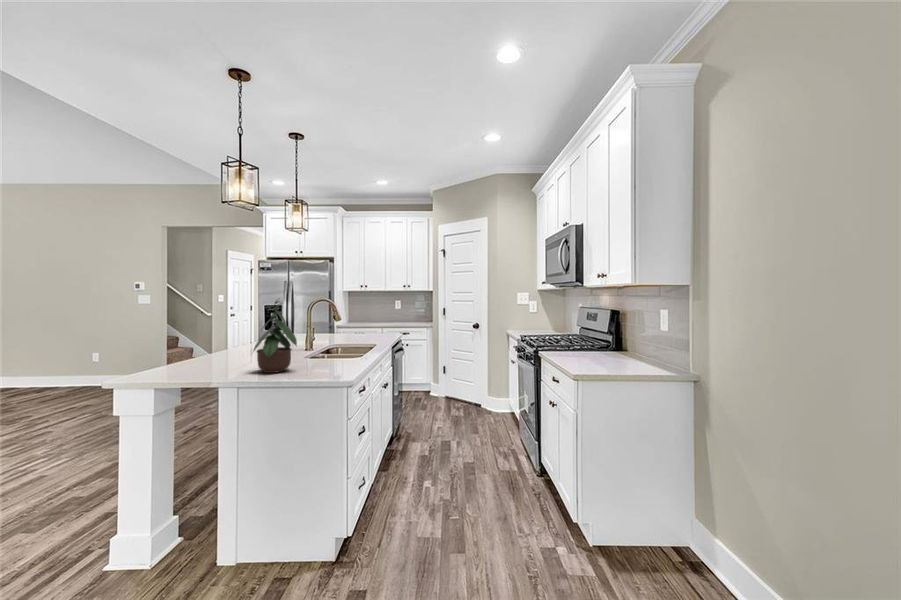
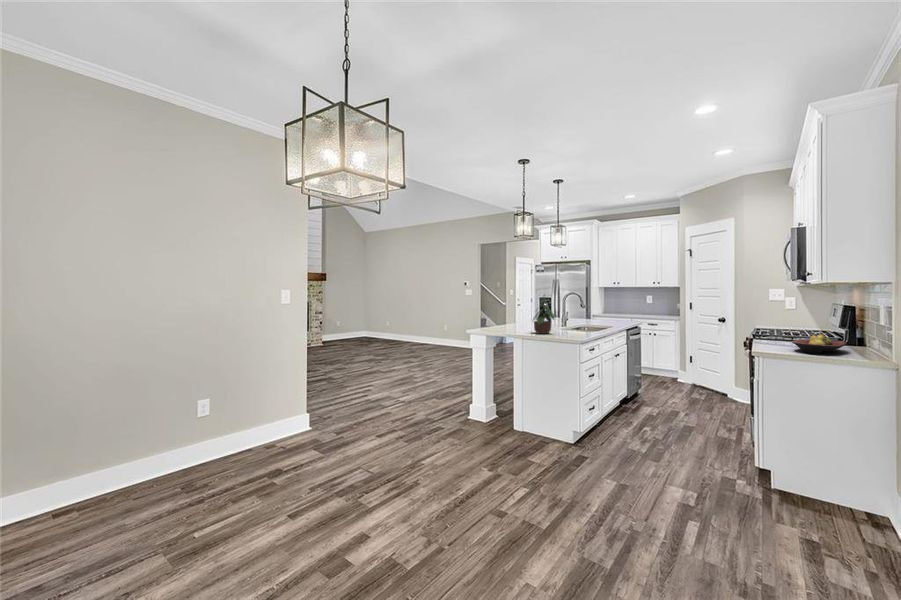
fruit bowl: none [600,343,647,368] -> present [792,334,846,353]

